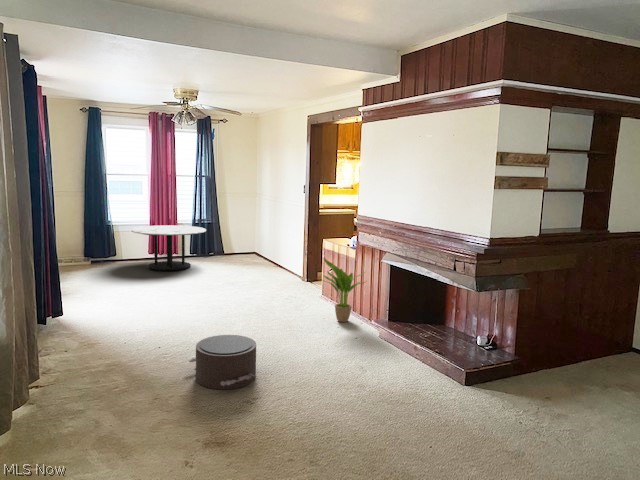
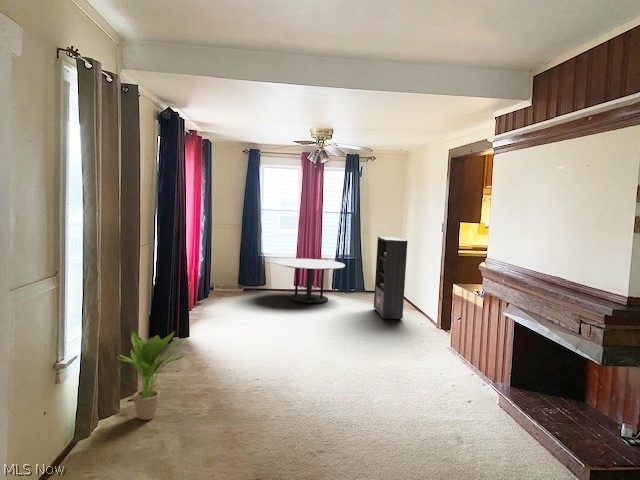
bookcase: none [239,199,289,279] -> present [374,236,422,324]
potted plant: present [324,258,365,322] -> present [117,332,185,420]
pouf: present [189,335,256,389] -> none [270,375,335,435]

